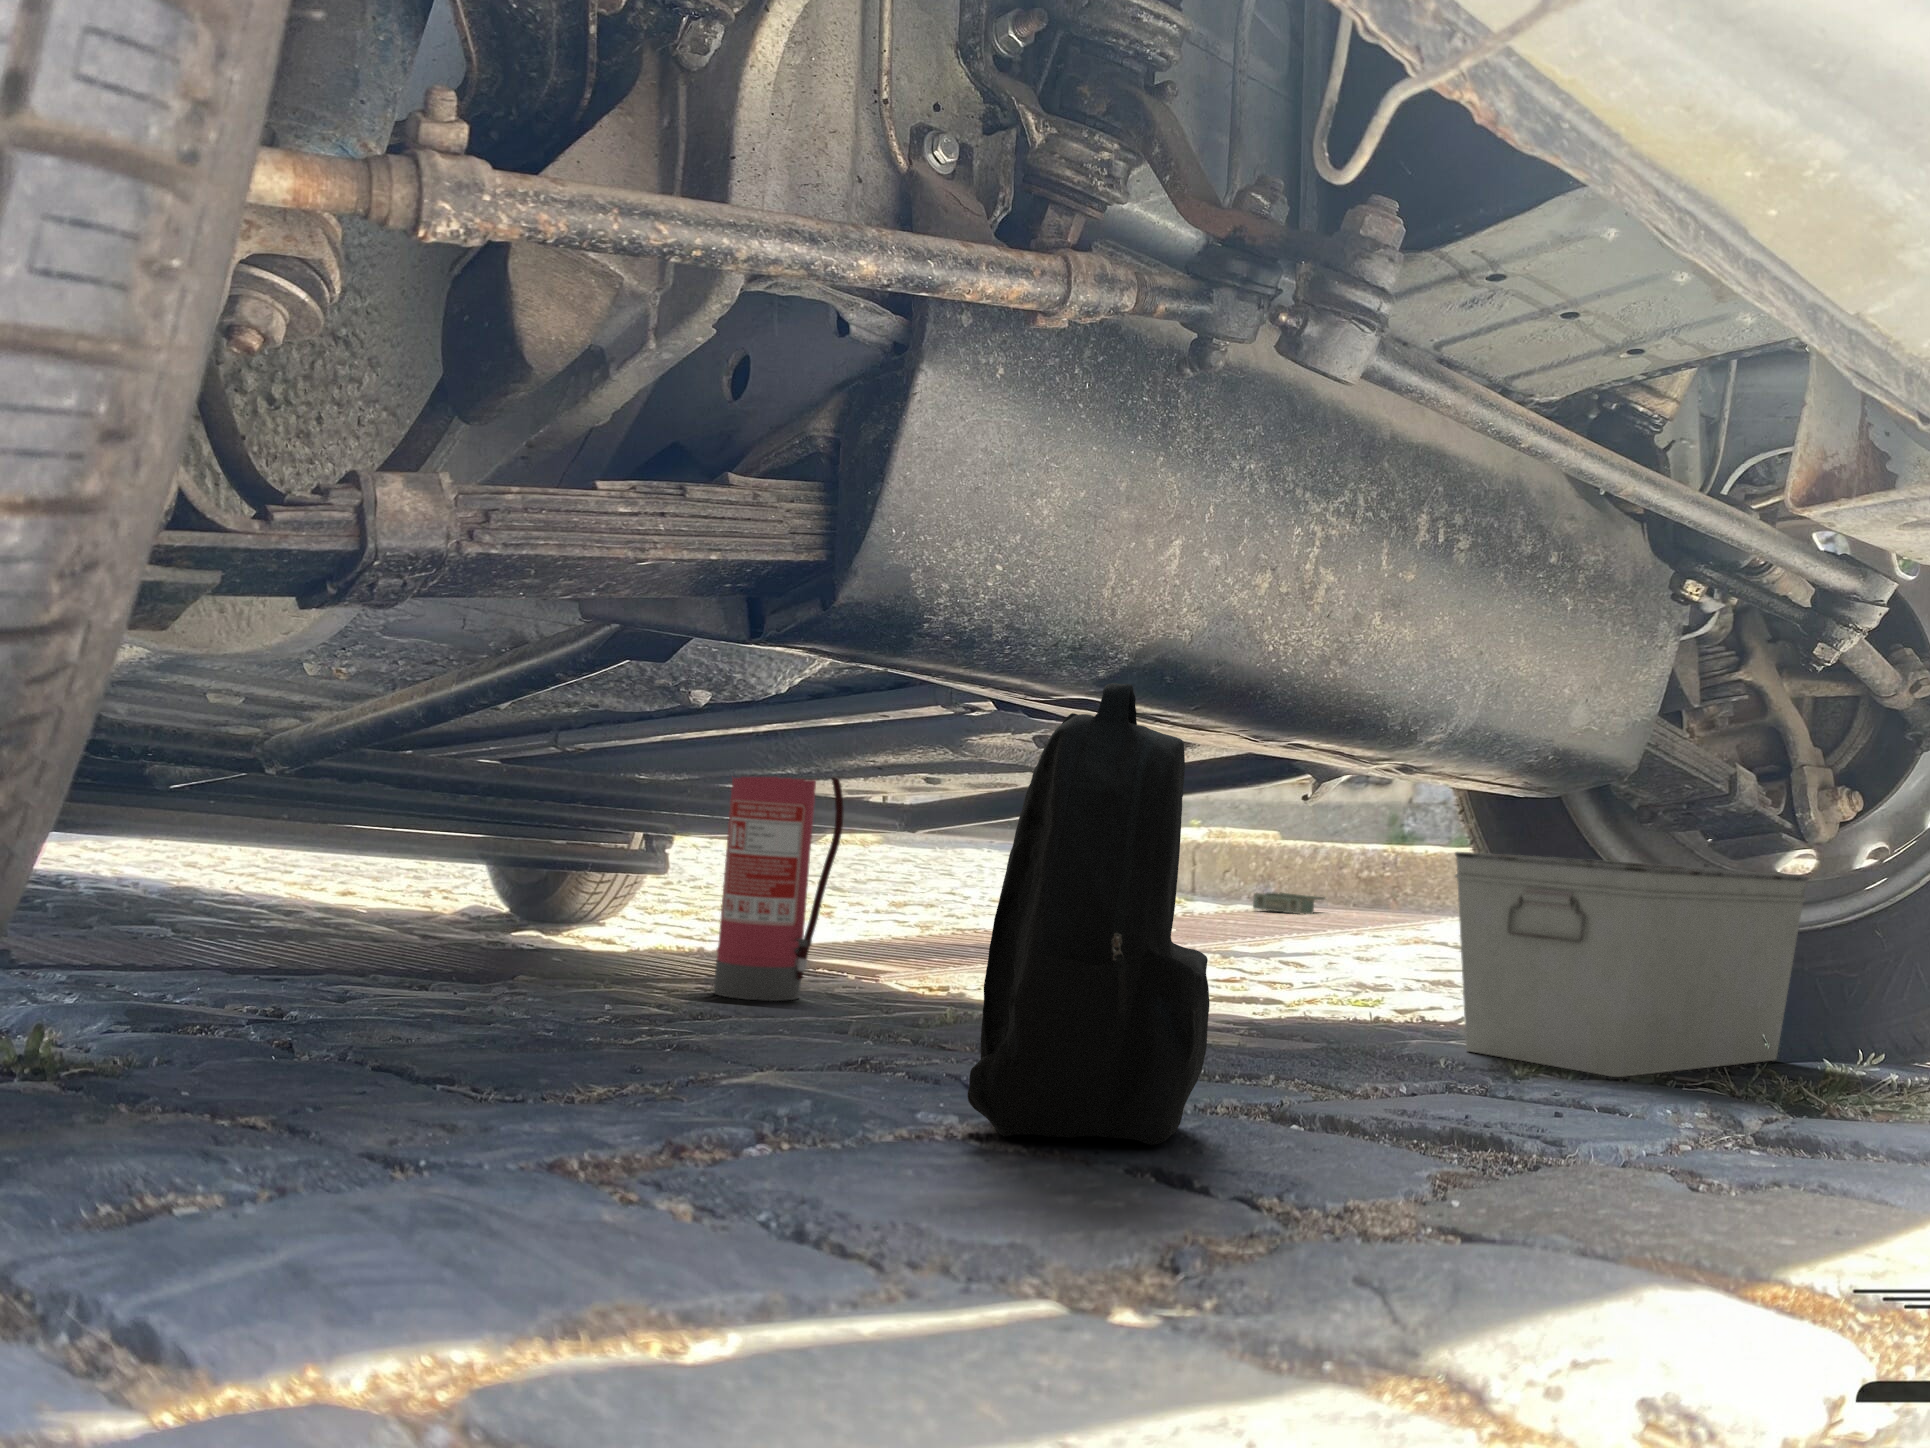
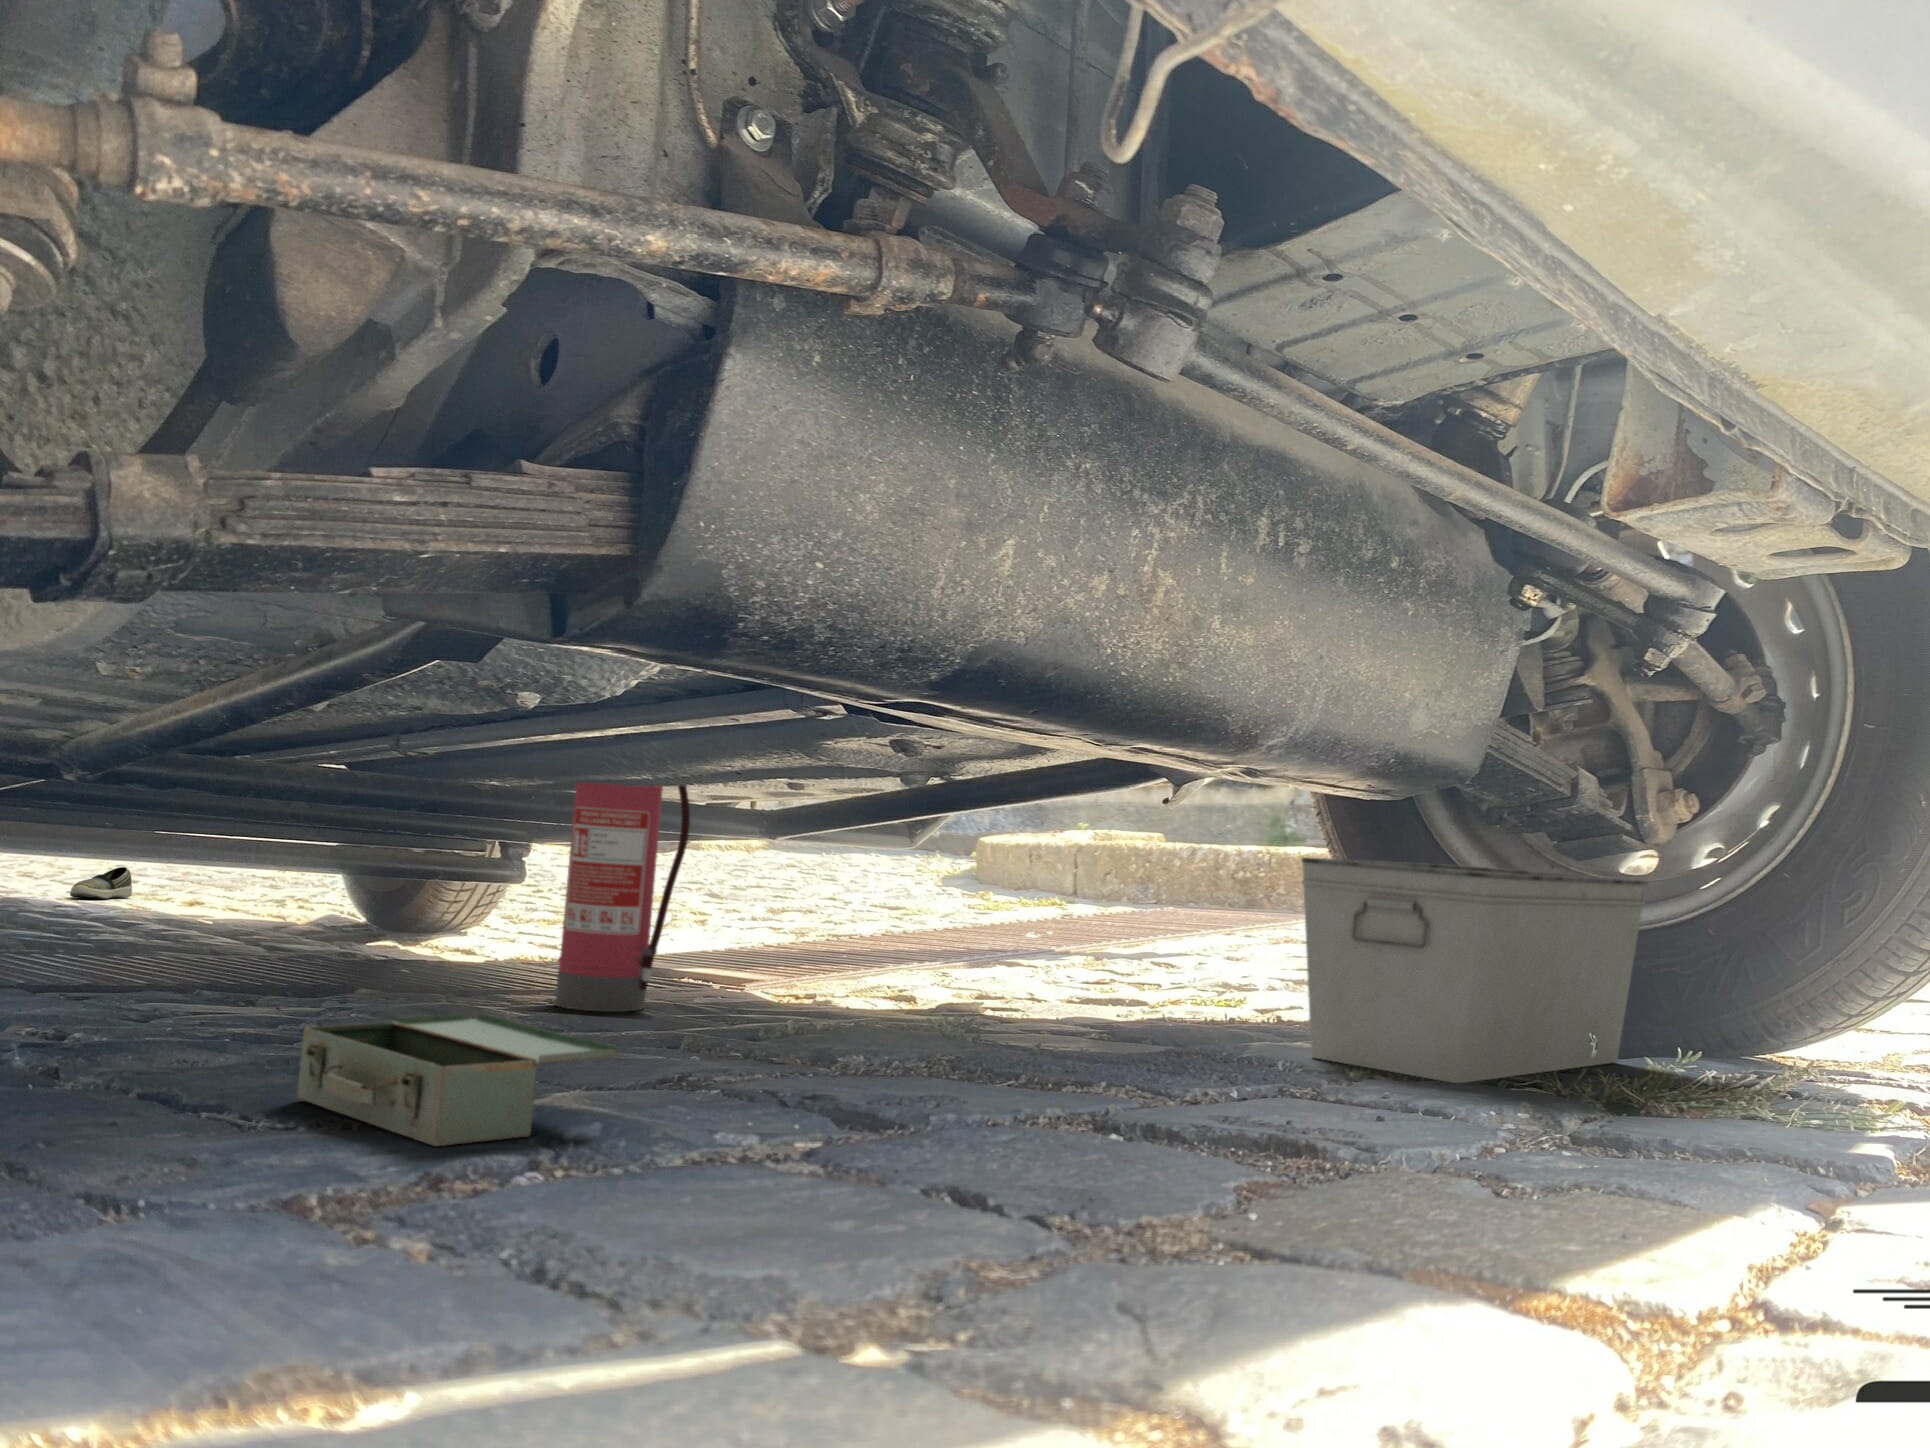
backpack: present [968,683,1209,1145] -> none [769,685,1029,1171]
shoe: none [214,860,272,891] -> present [70,867,132,899]
toolbox: present [1253,893,1325,914] -> present [297,1013,620,1146]

